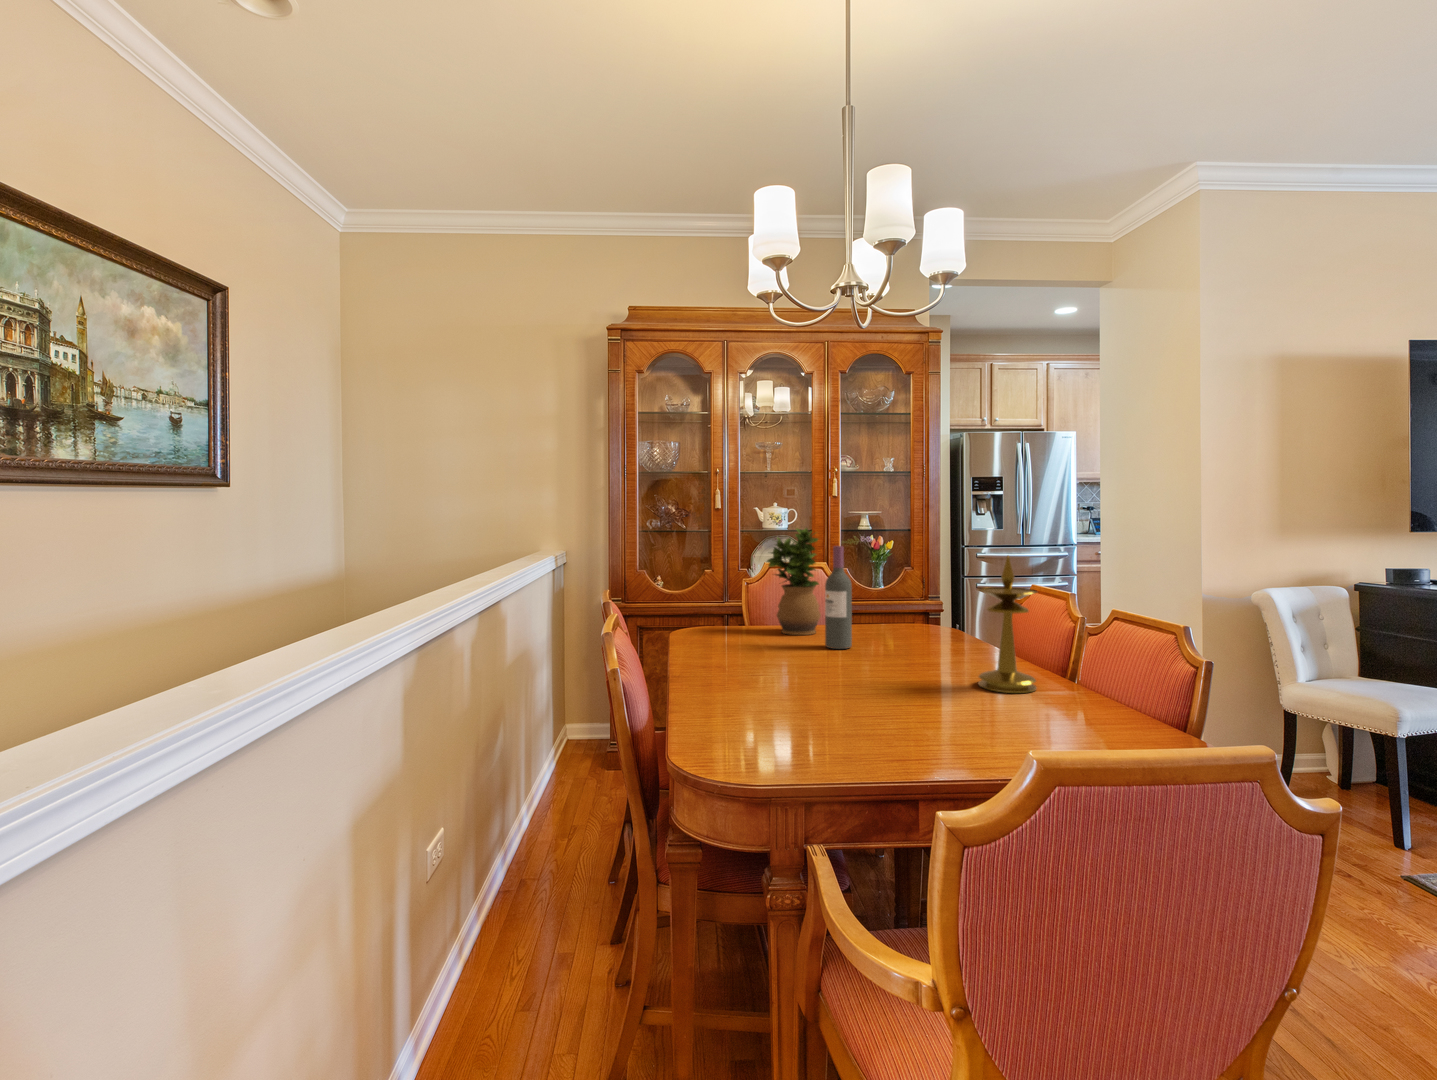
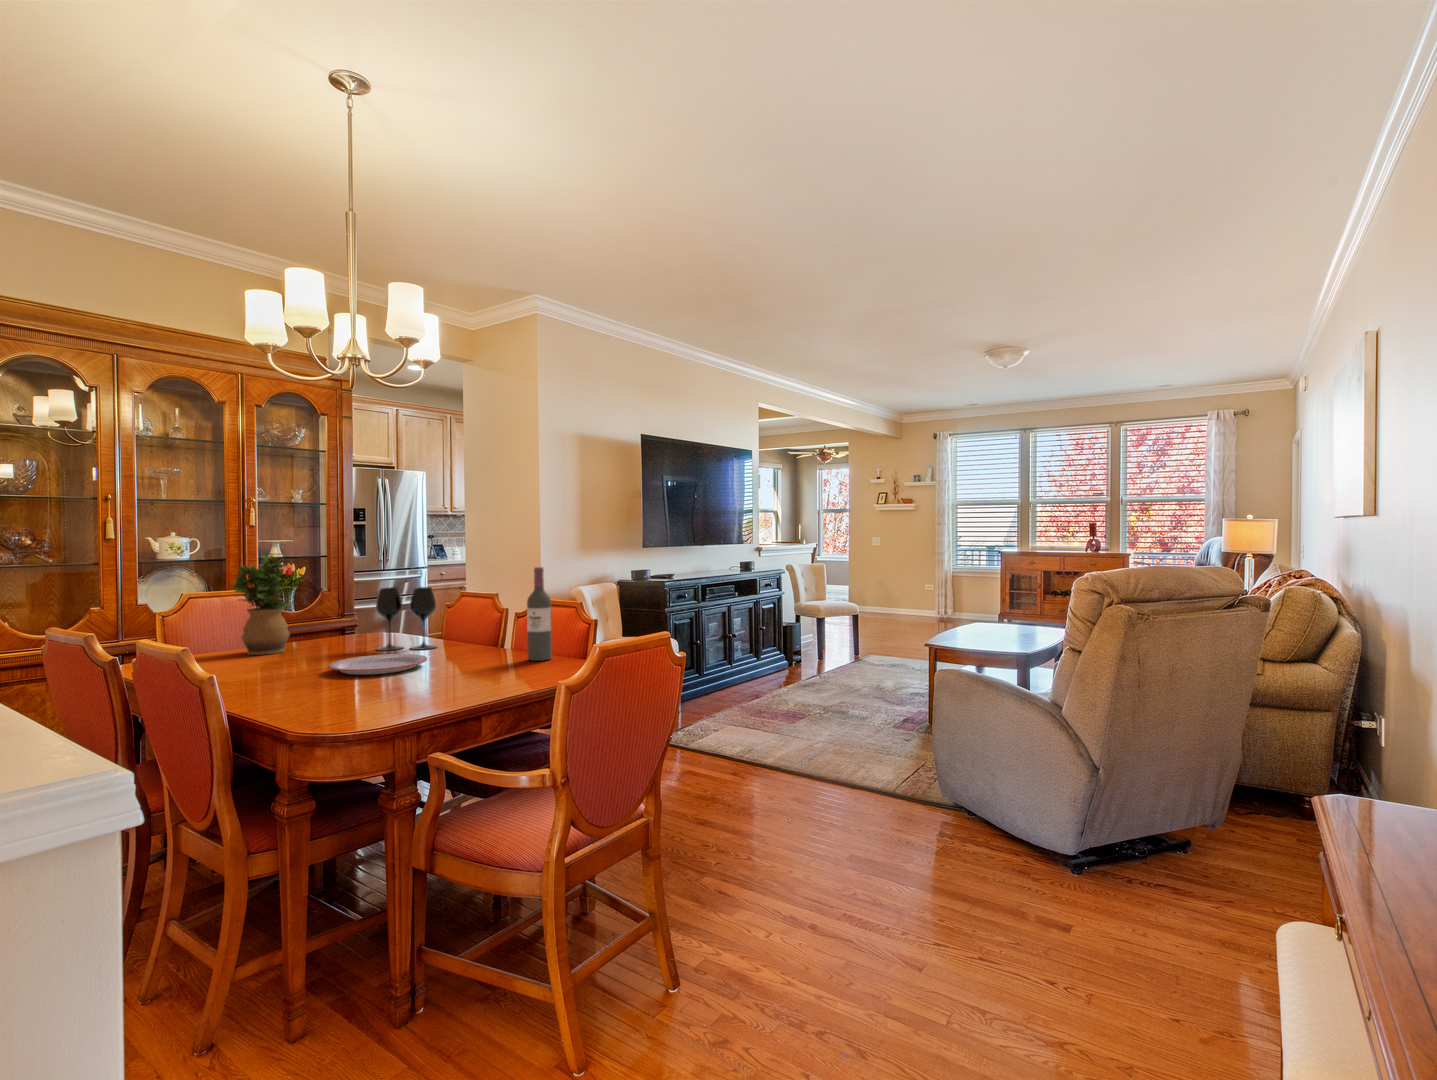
wine bottle: present [825,546,852,649] -> present [527,567,552,661]
candlestick: present [978,556,1037,693] -> none [470,567,509,659]
wine glass: none [893,573,965,658] -> present [376,587,437,651]
plate: none [791,658,910,689] -> present [328,654,427,675]

